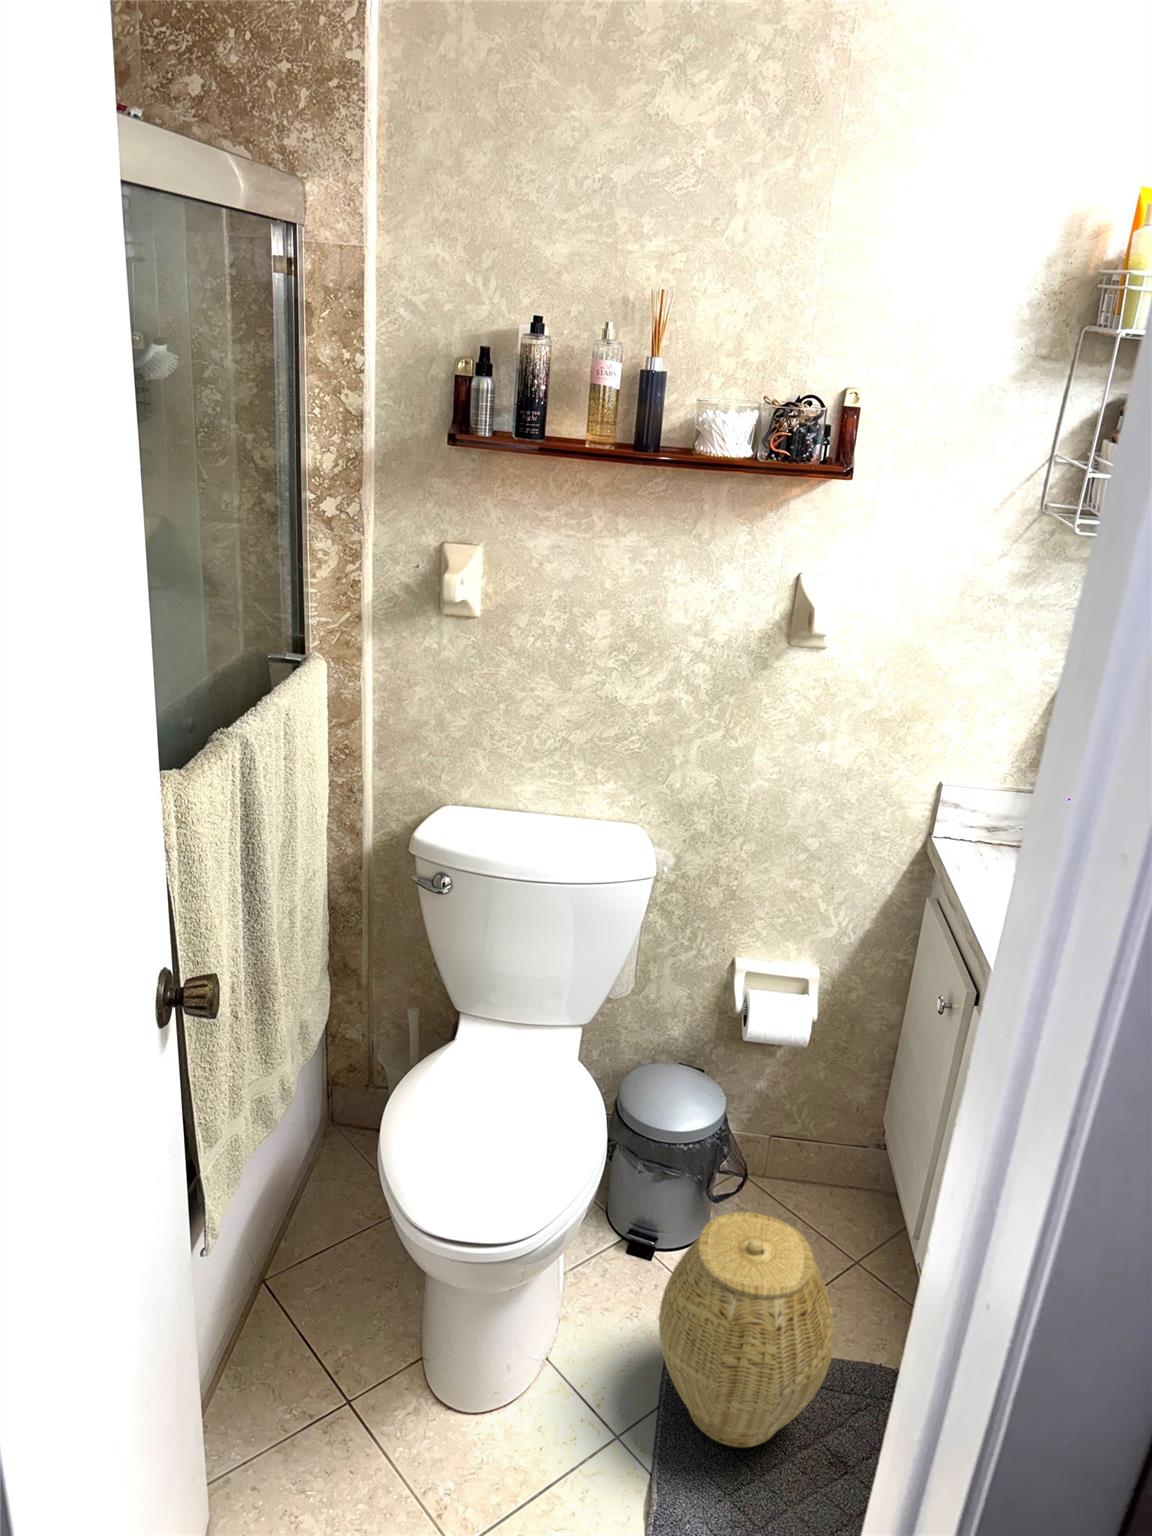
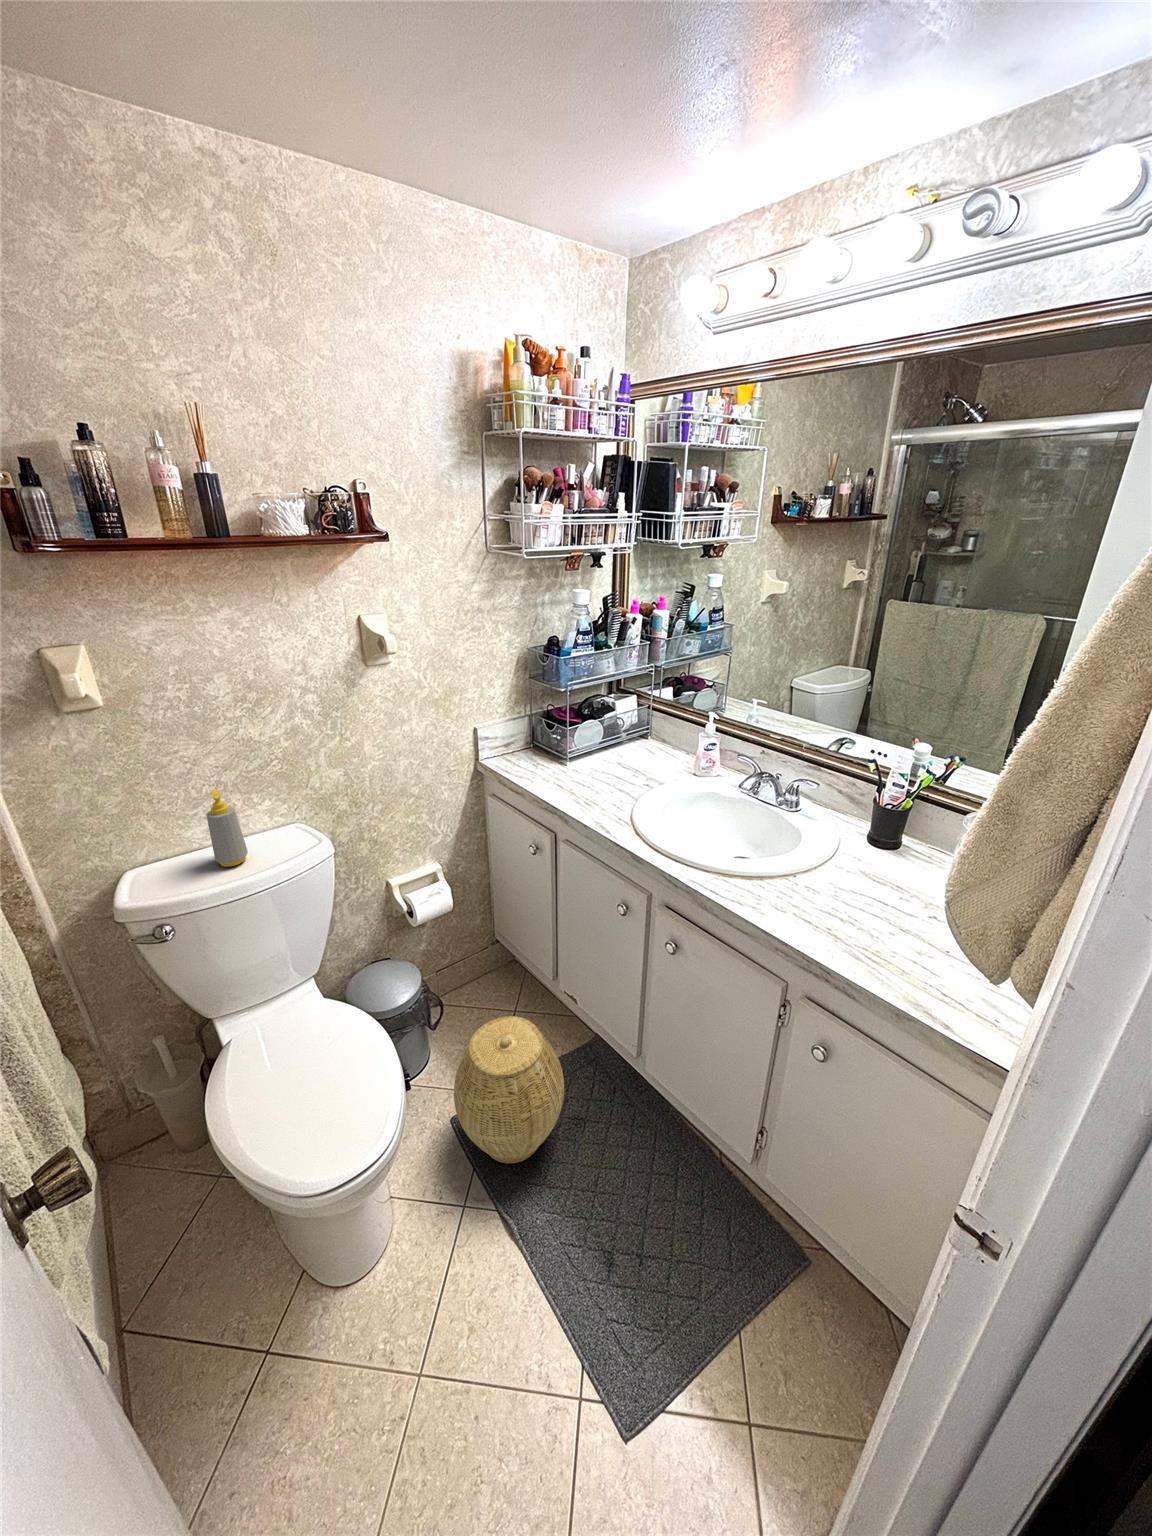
soap bottle: none [524,745,562,844] -> present [206,789,248,867]

